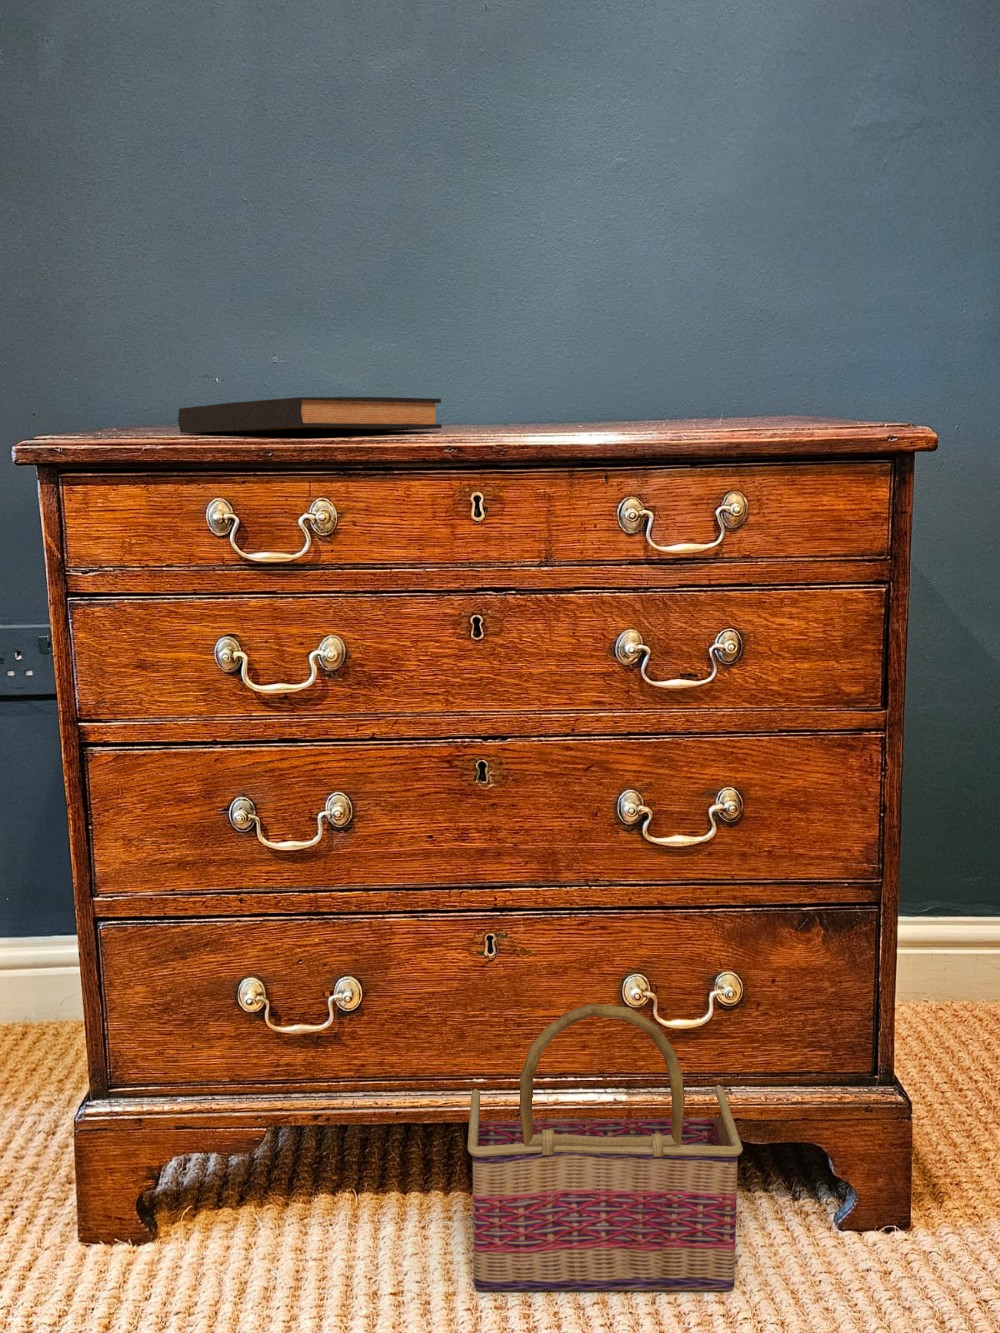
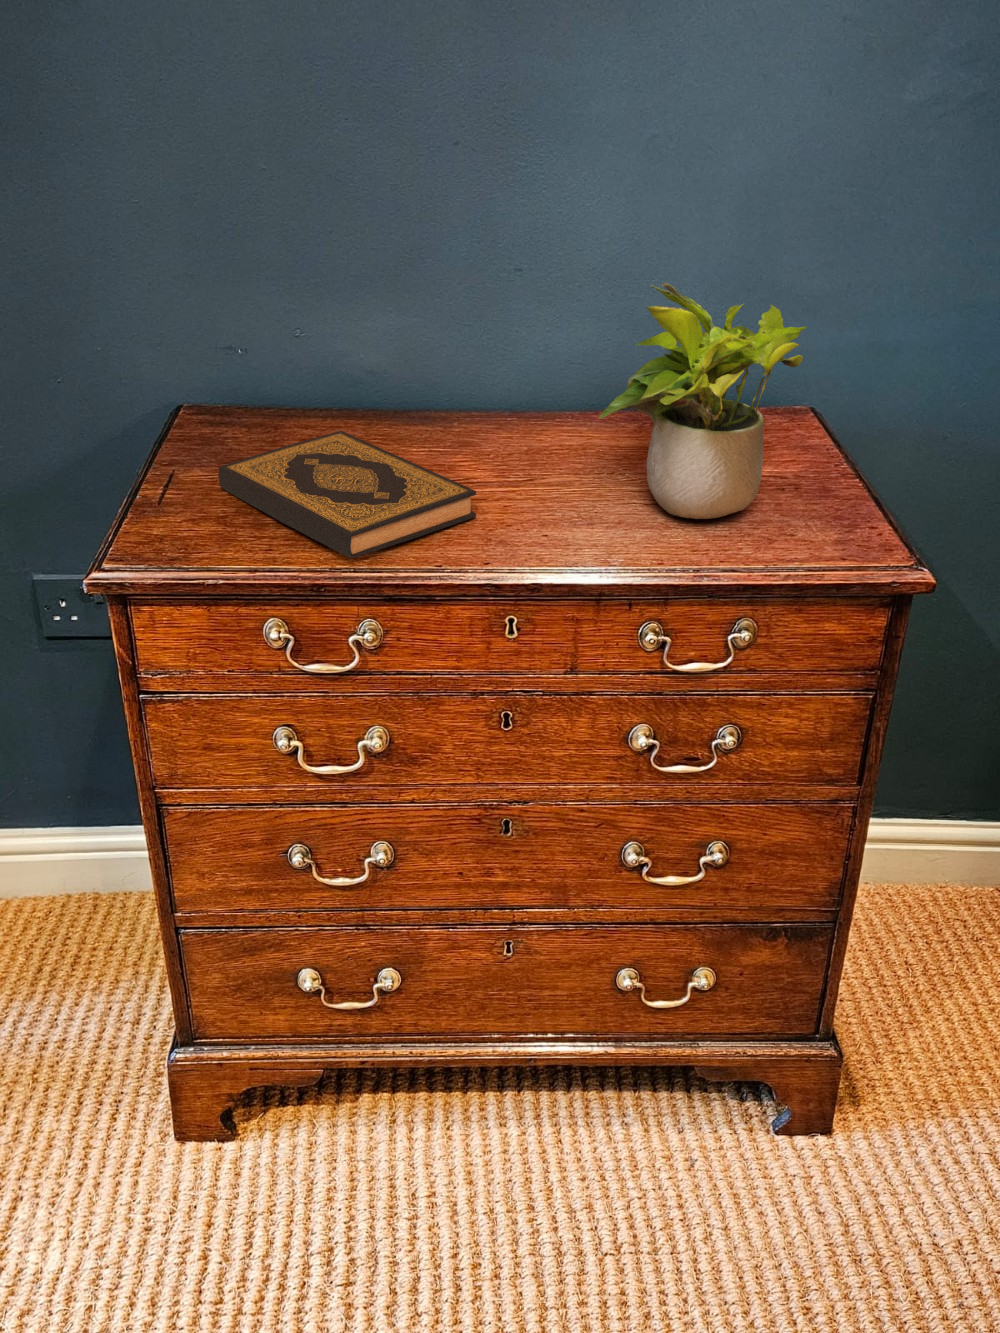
potted plant: none [565,164,772,425] -> present [598,283,807,519]
basket: present [468,1003,743,1291] -> none [489,943,705,1196]

